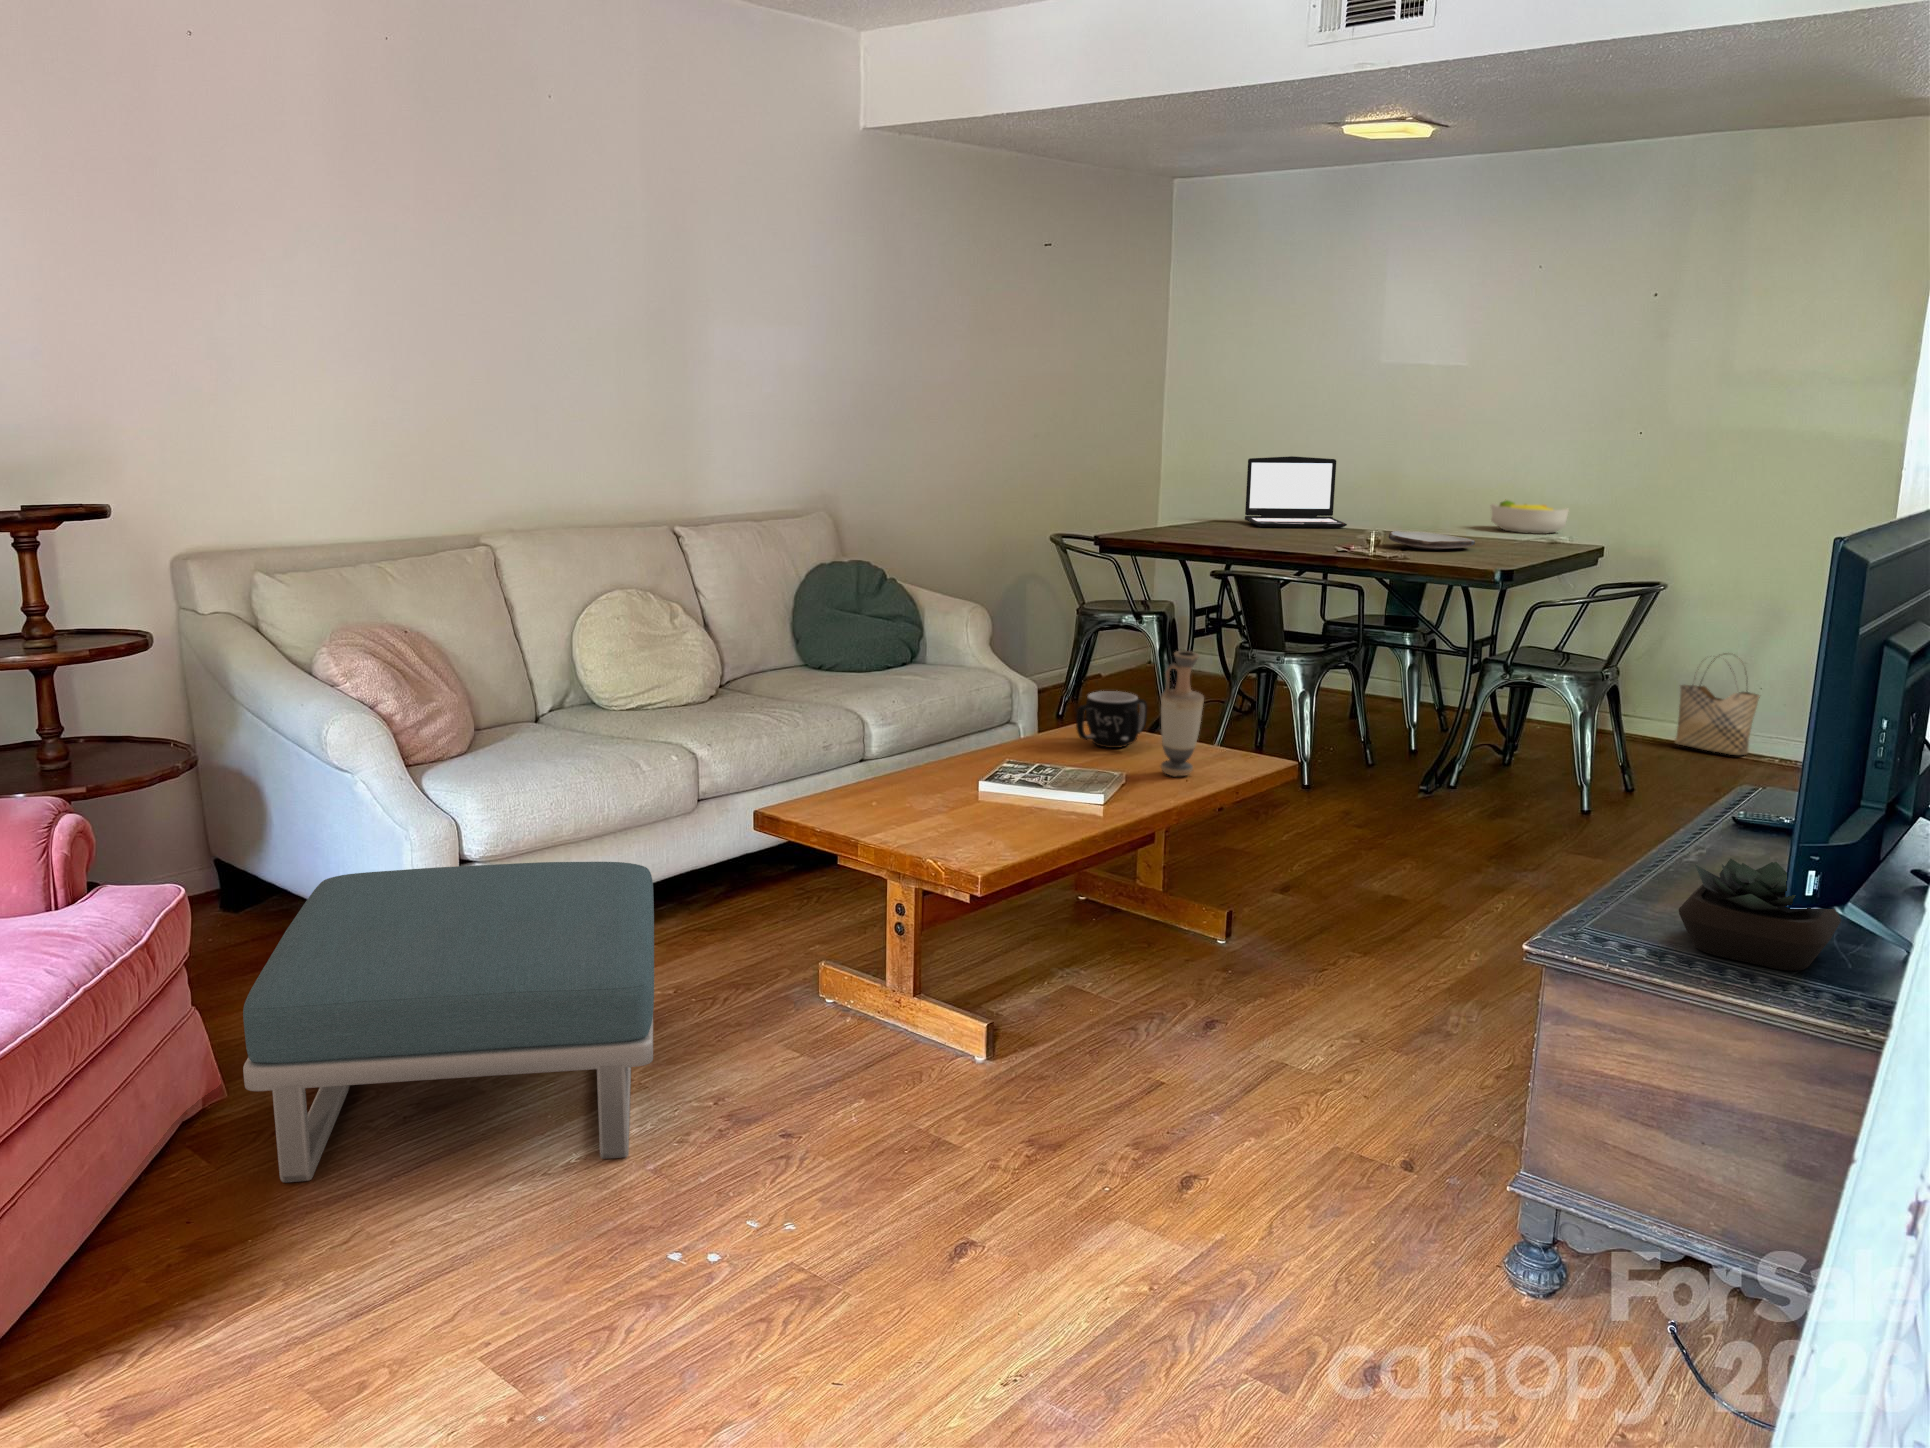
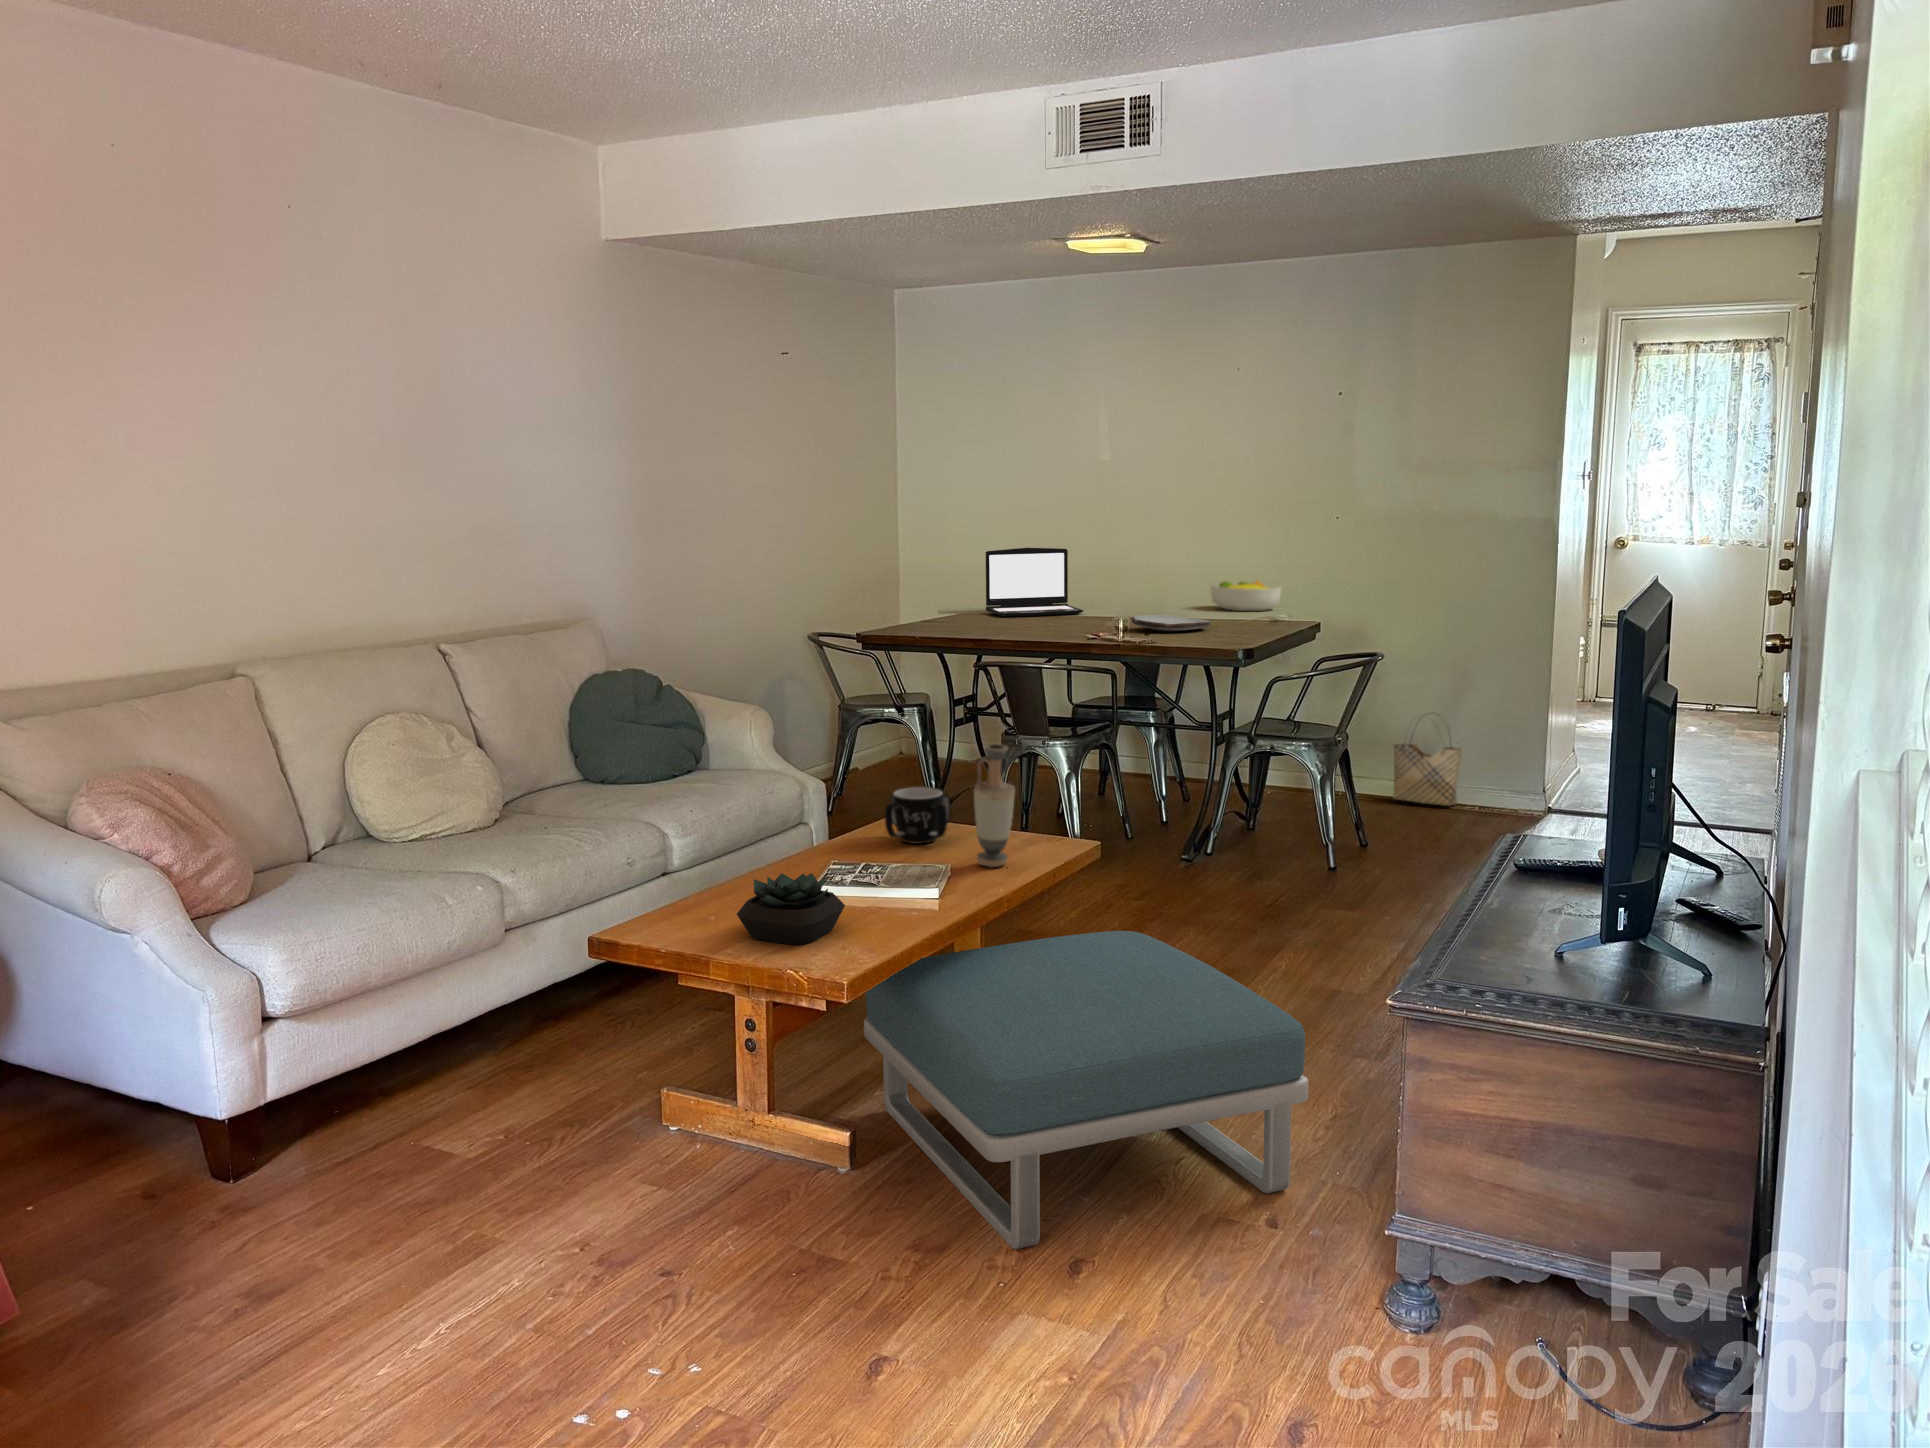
succulent plant: present [1679,859,1841,971] -> present [737,873,845,945]
footstool: present [243,862,654,1182] -> present [864,931,1309,1249]

